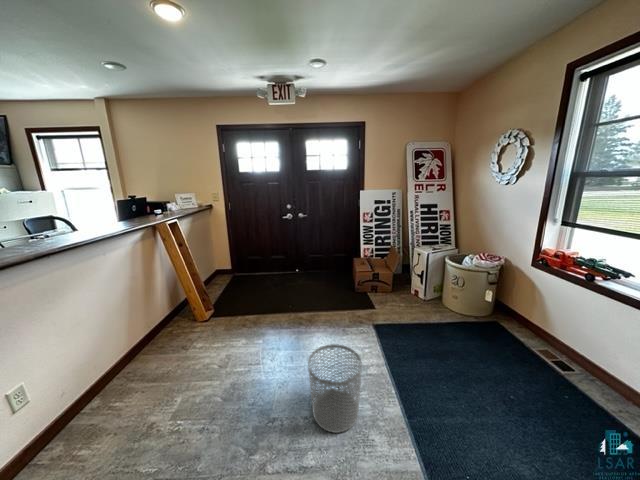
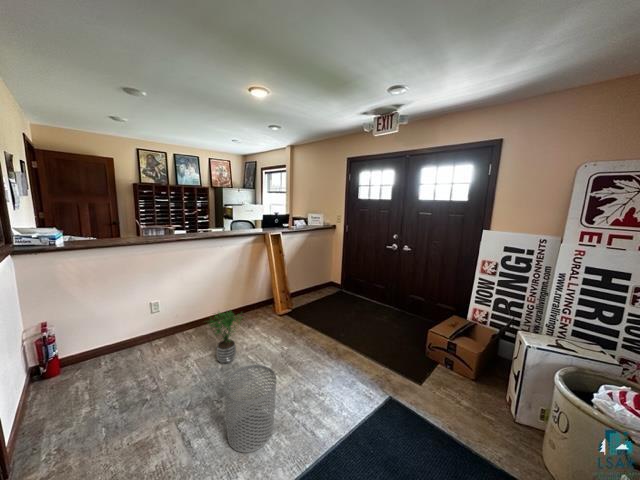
potted plant: none [179,323,234,398] -> present [209,310,241,364]

